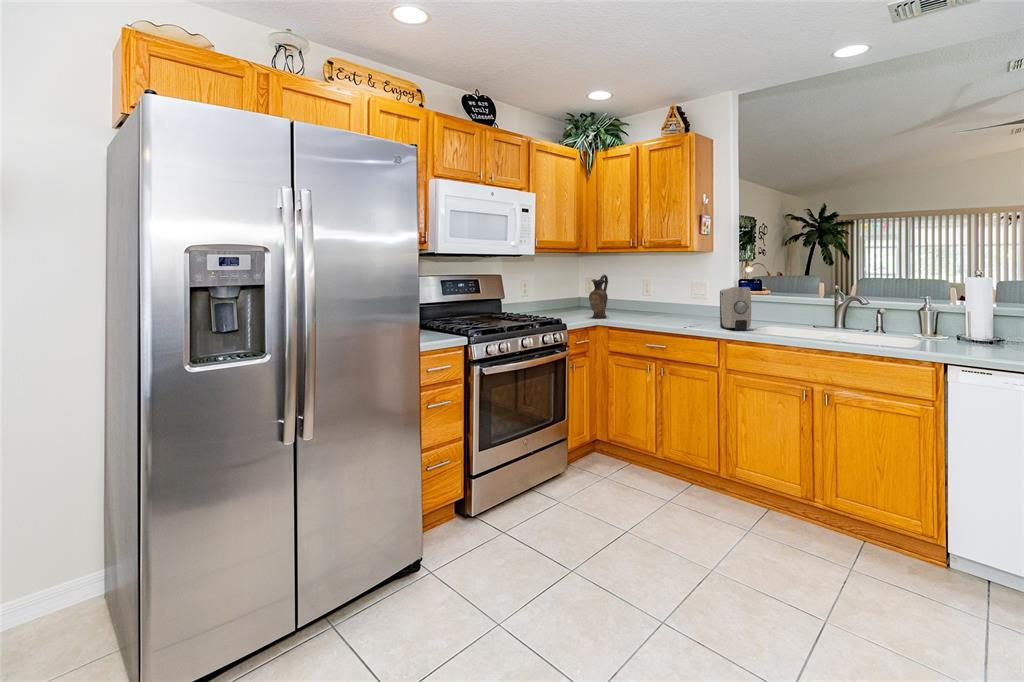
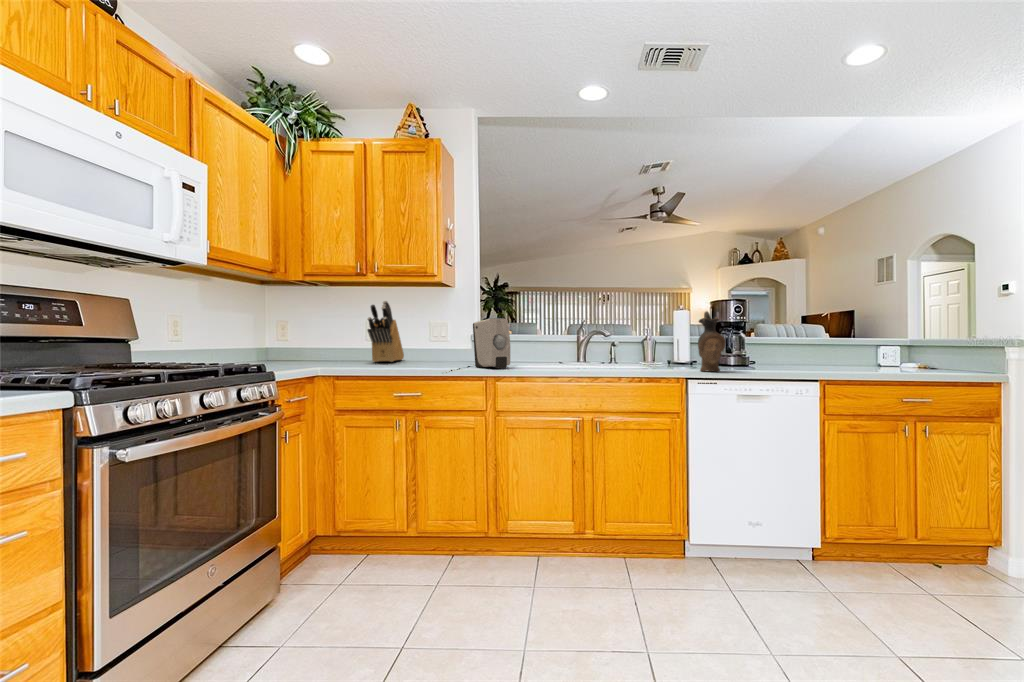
knife block: none [632,273,665,321] -> present [368,301,404,362]
ceramic pitcher: present [589,274,608,318] -> present [698,311,726,371]

